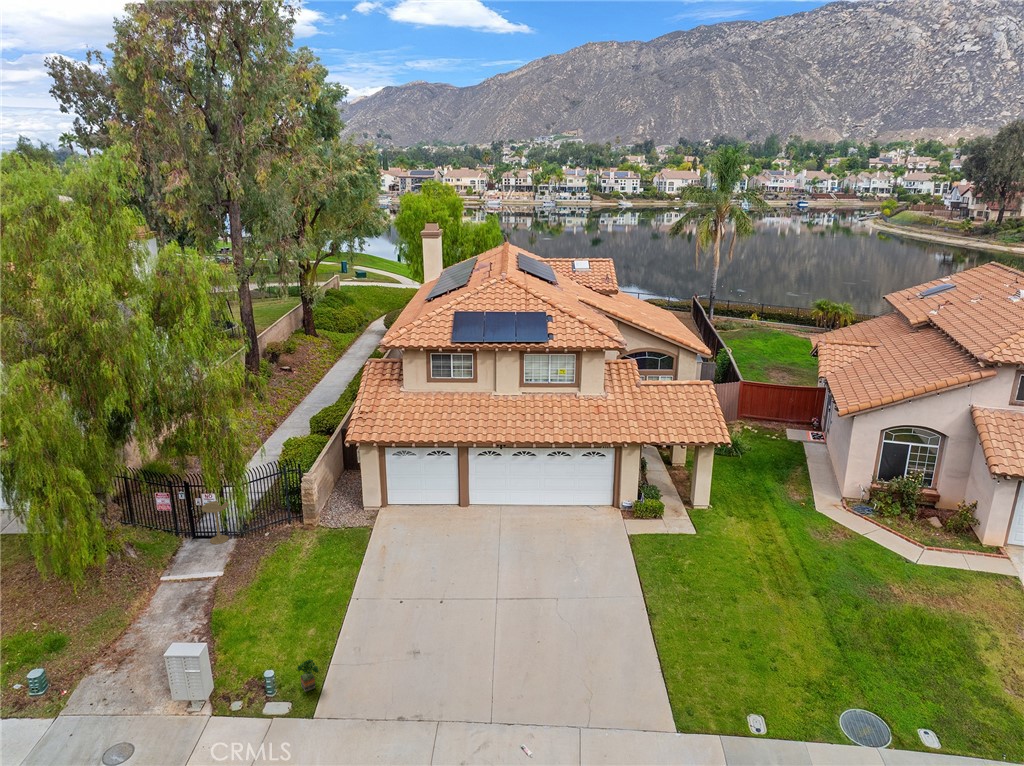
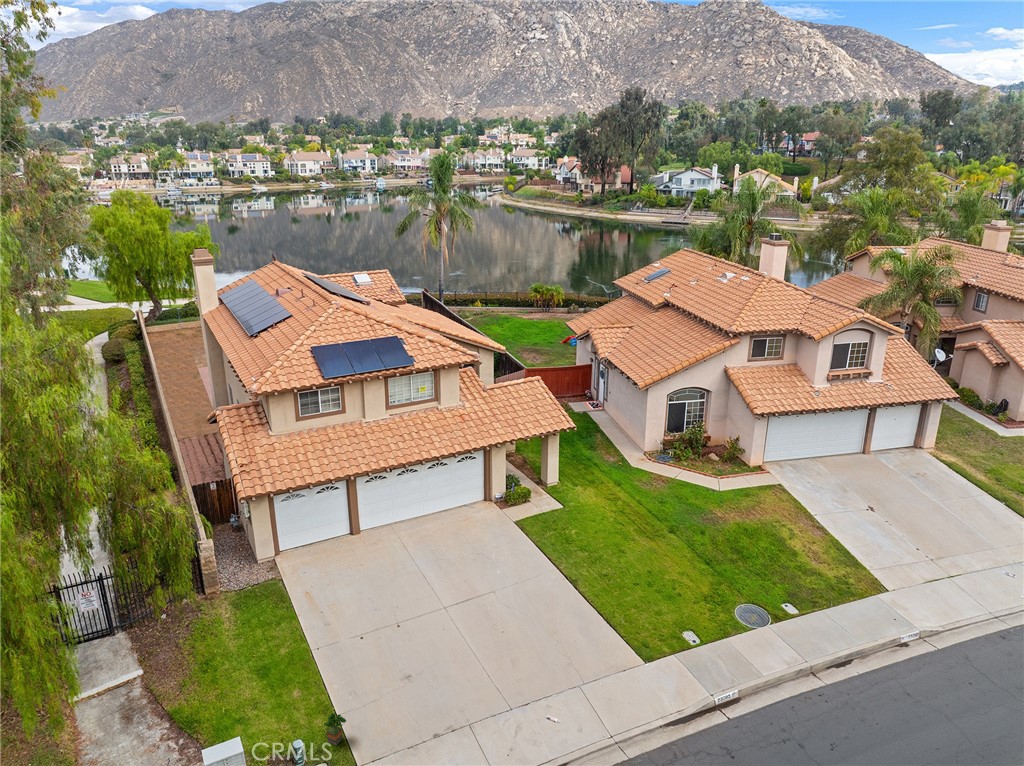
pedestal table: present [202,501,229,544] -> none [83,597,117,648]

